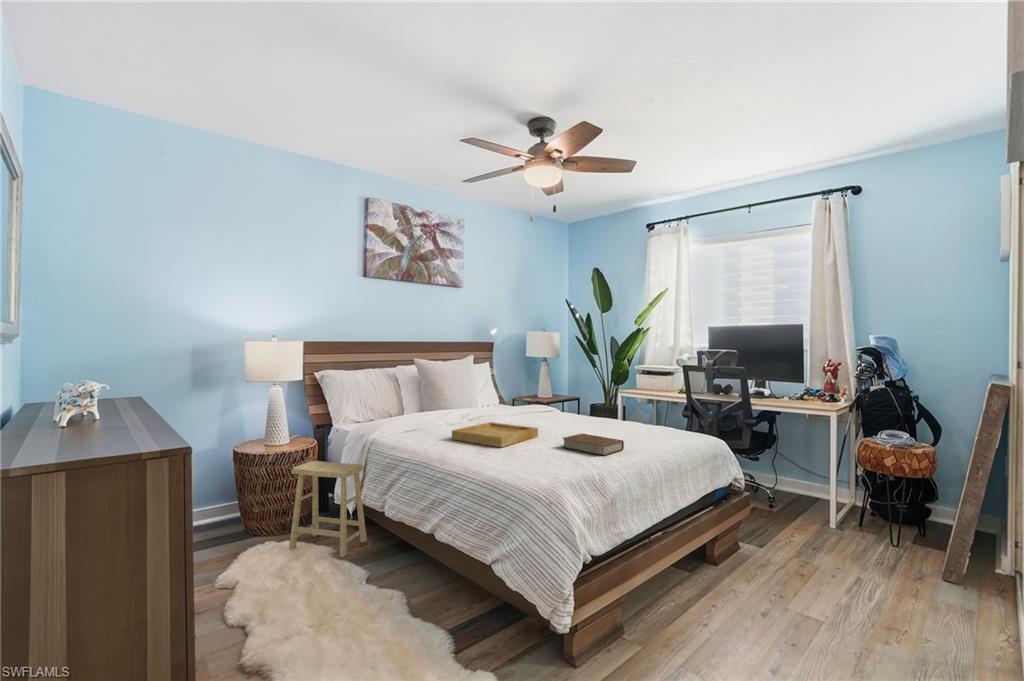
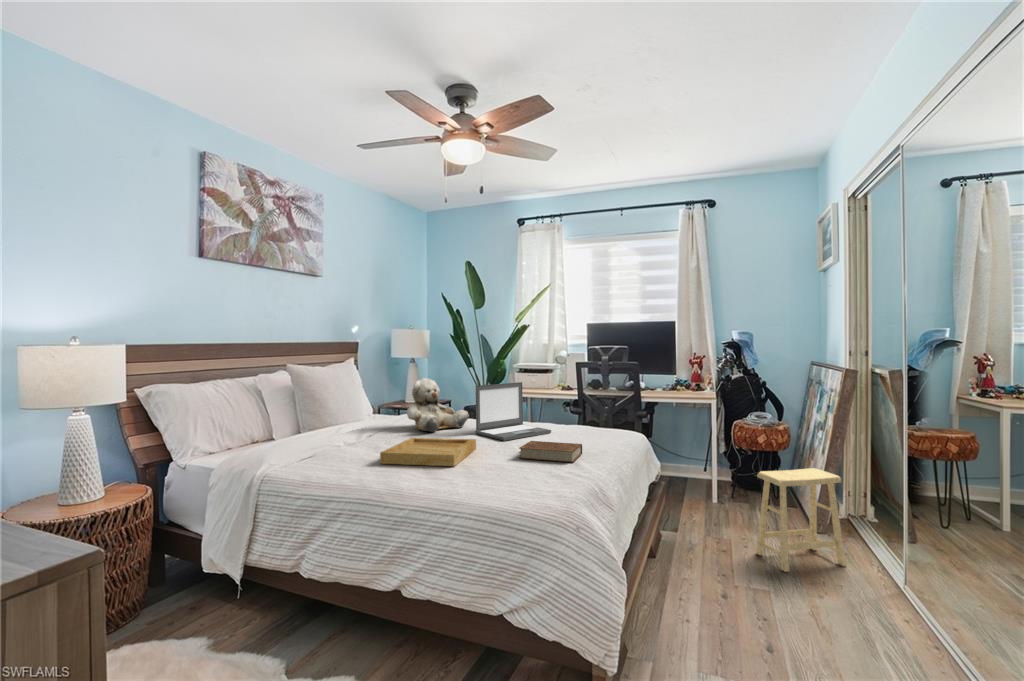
teddy bear: none [504,373,558,420] -> present [407,378,469,432]
laptop: none [555,381,622,432] -> present [476,382,551,441]
footstool: present [289,461,367,557] -> present [756,468,846,572]

